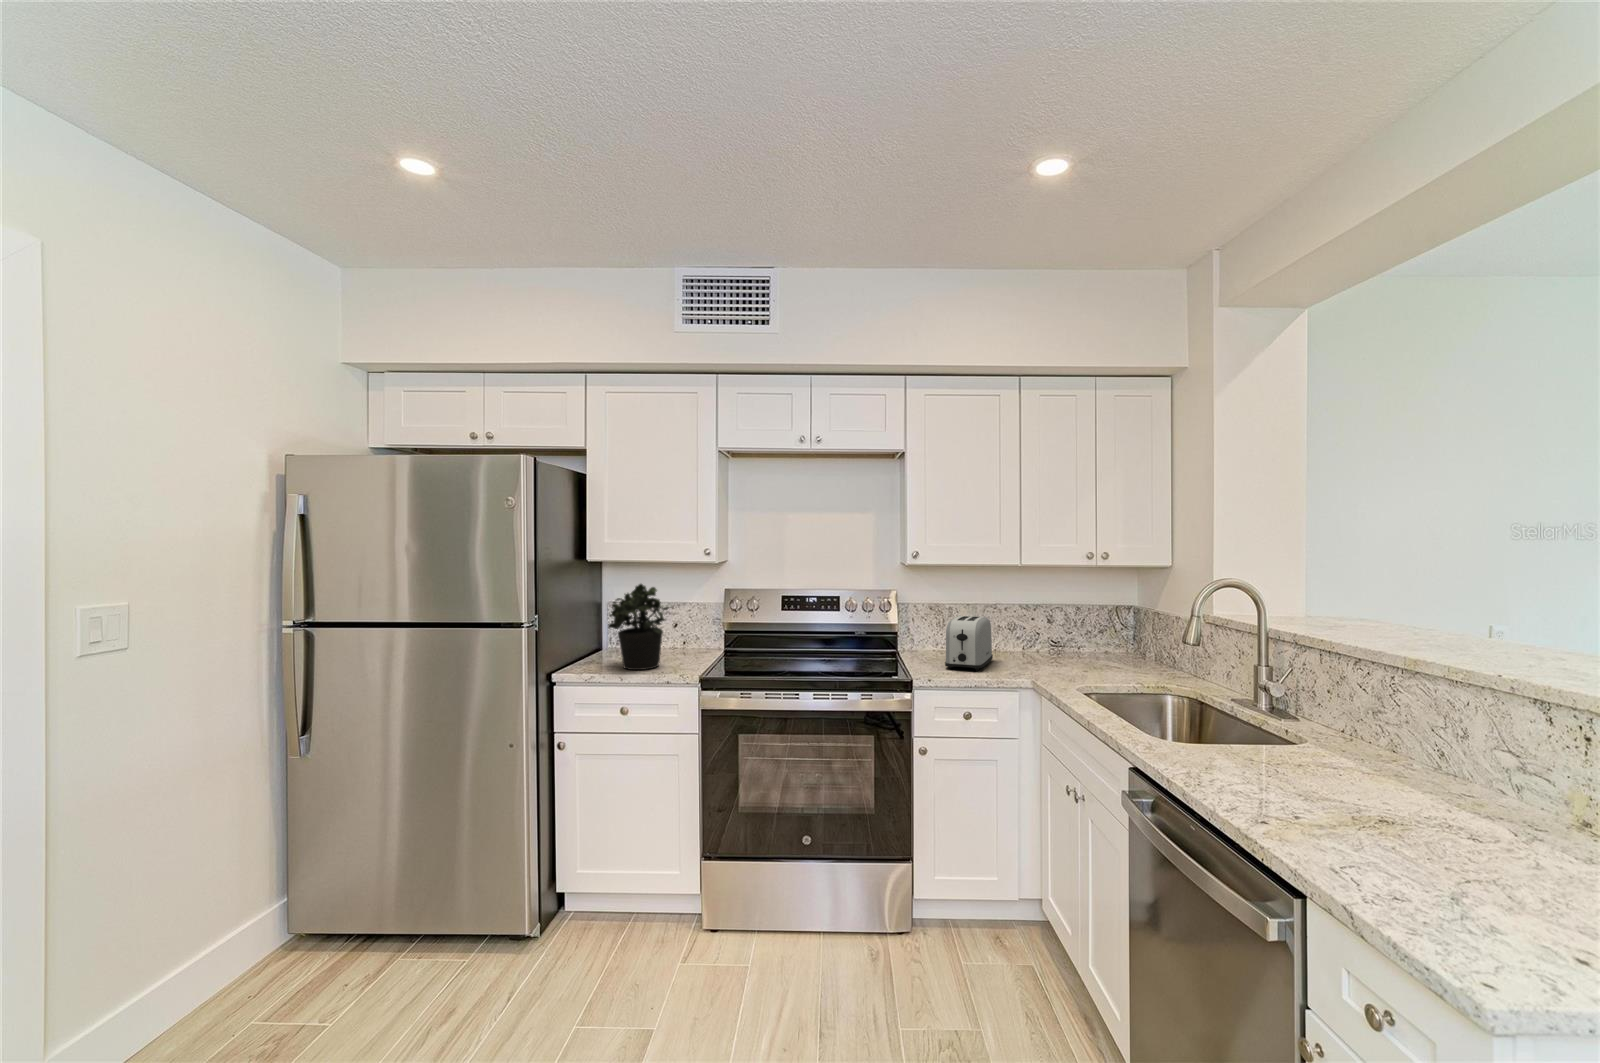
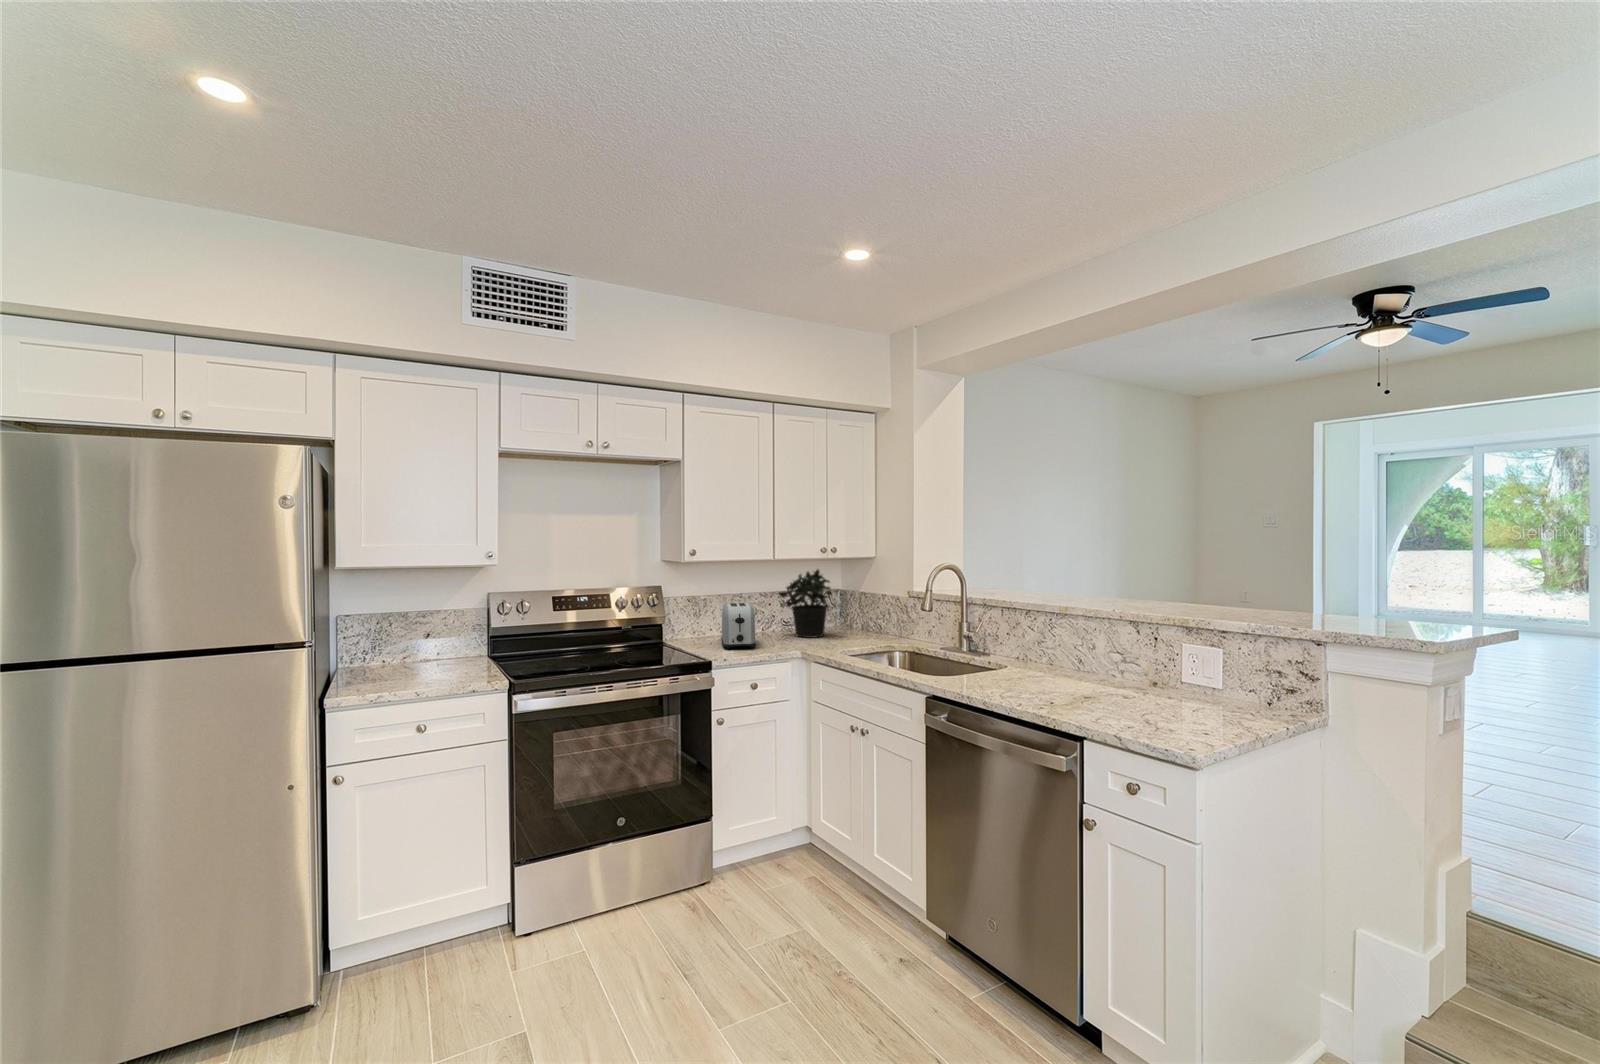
potted plant: present [608,584,668,670] -> present [778,570,832,638]

